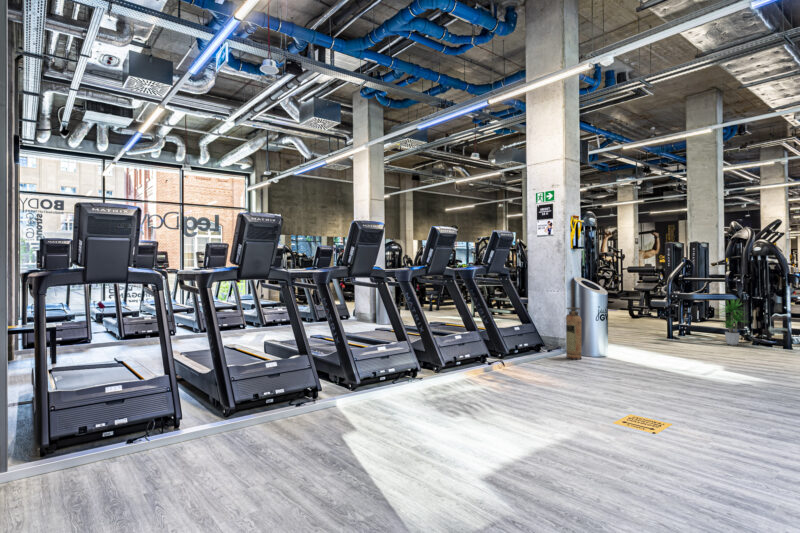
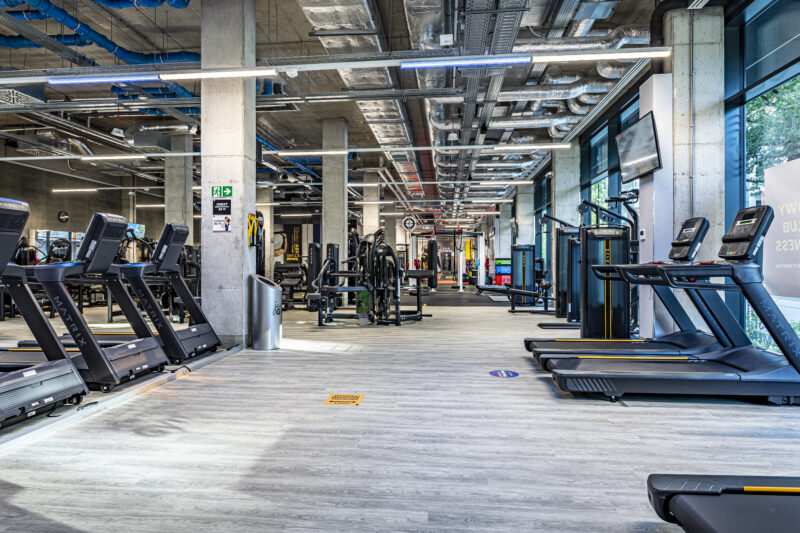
fire extinguisher: present [566,307,582,360] -> none [244,303,260,355]

